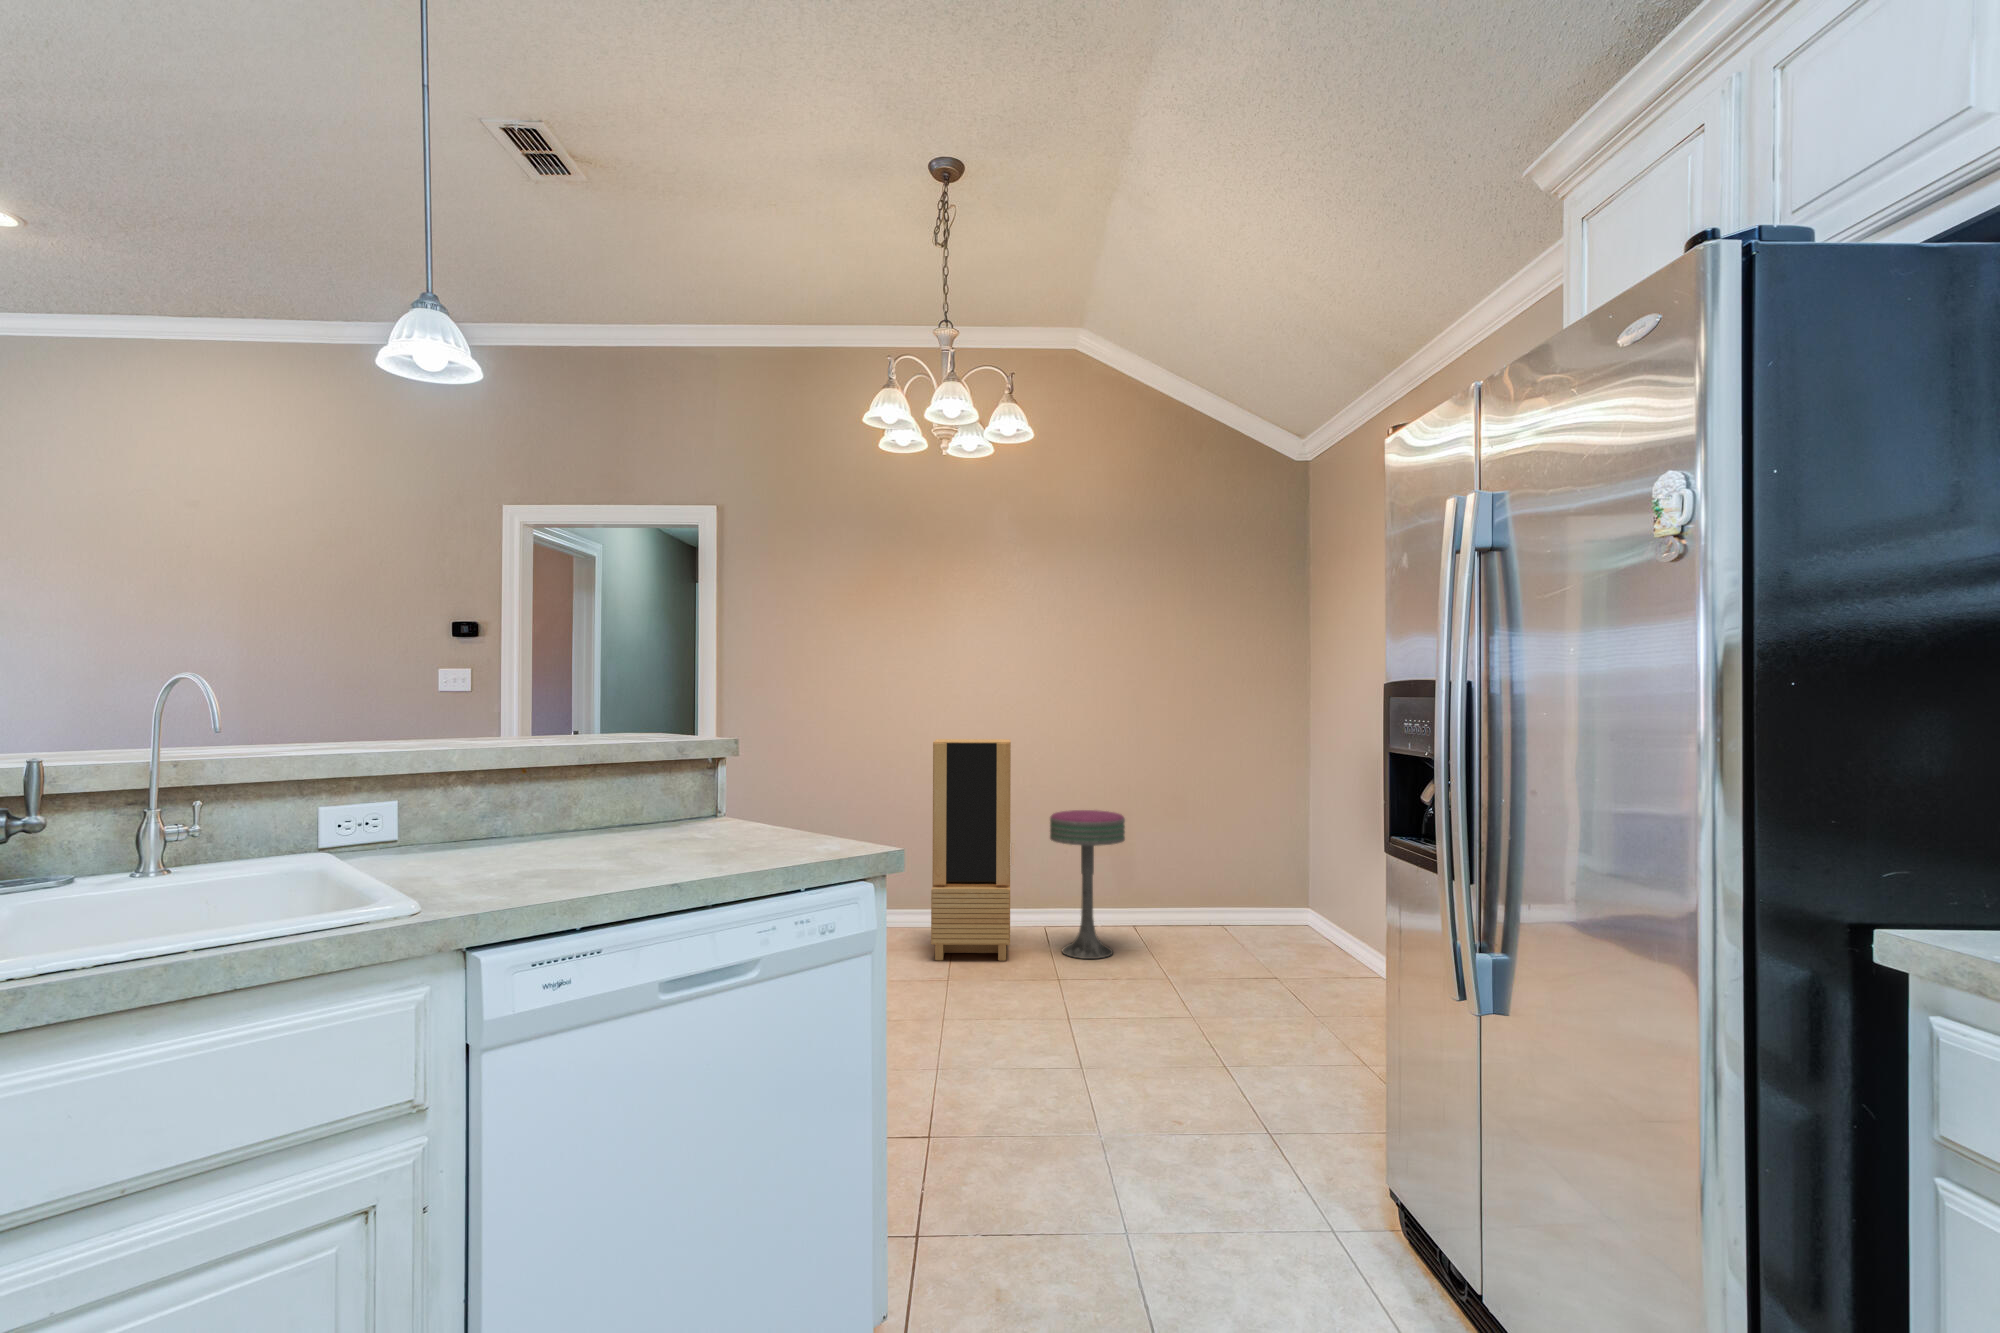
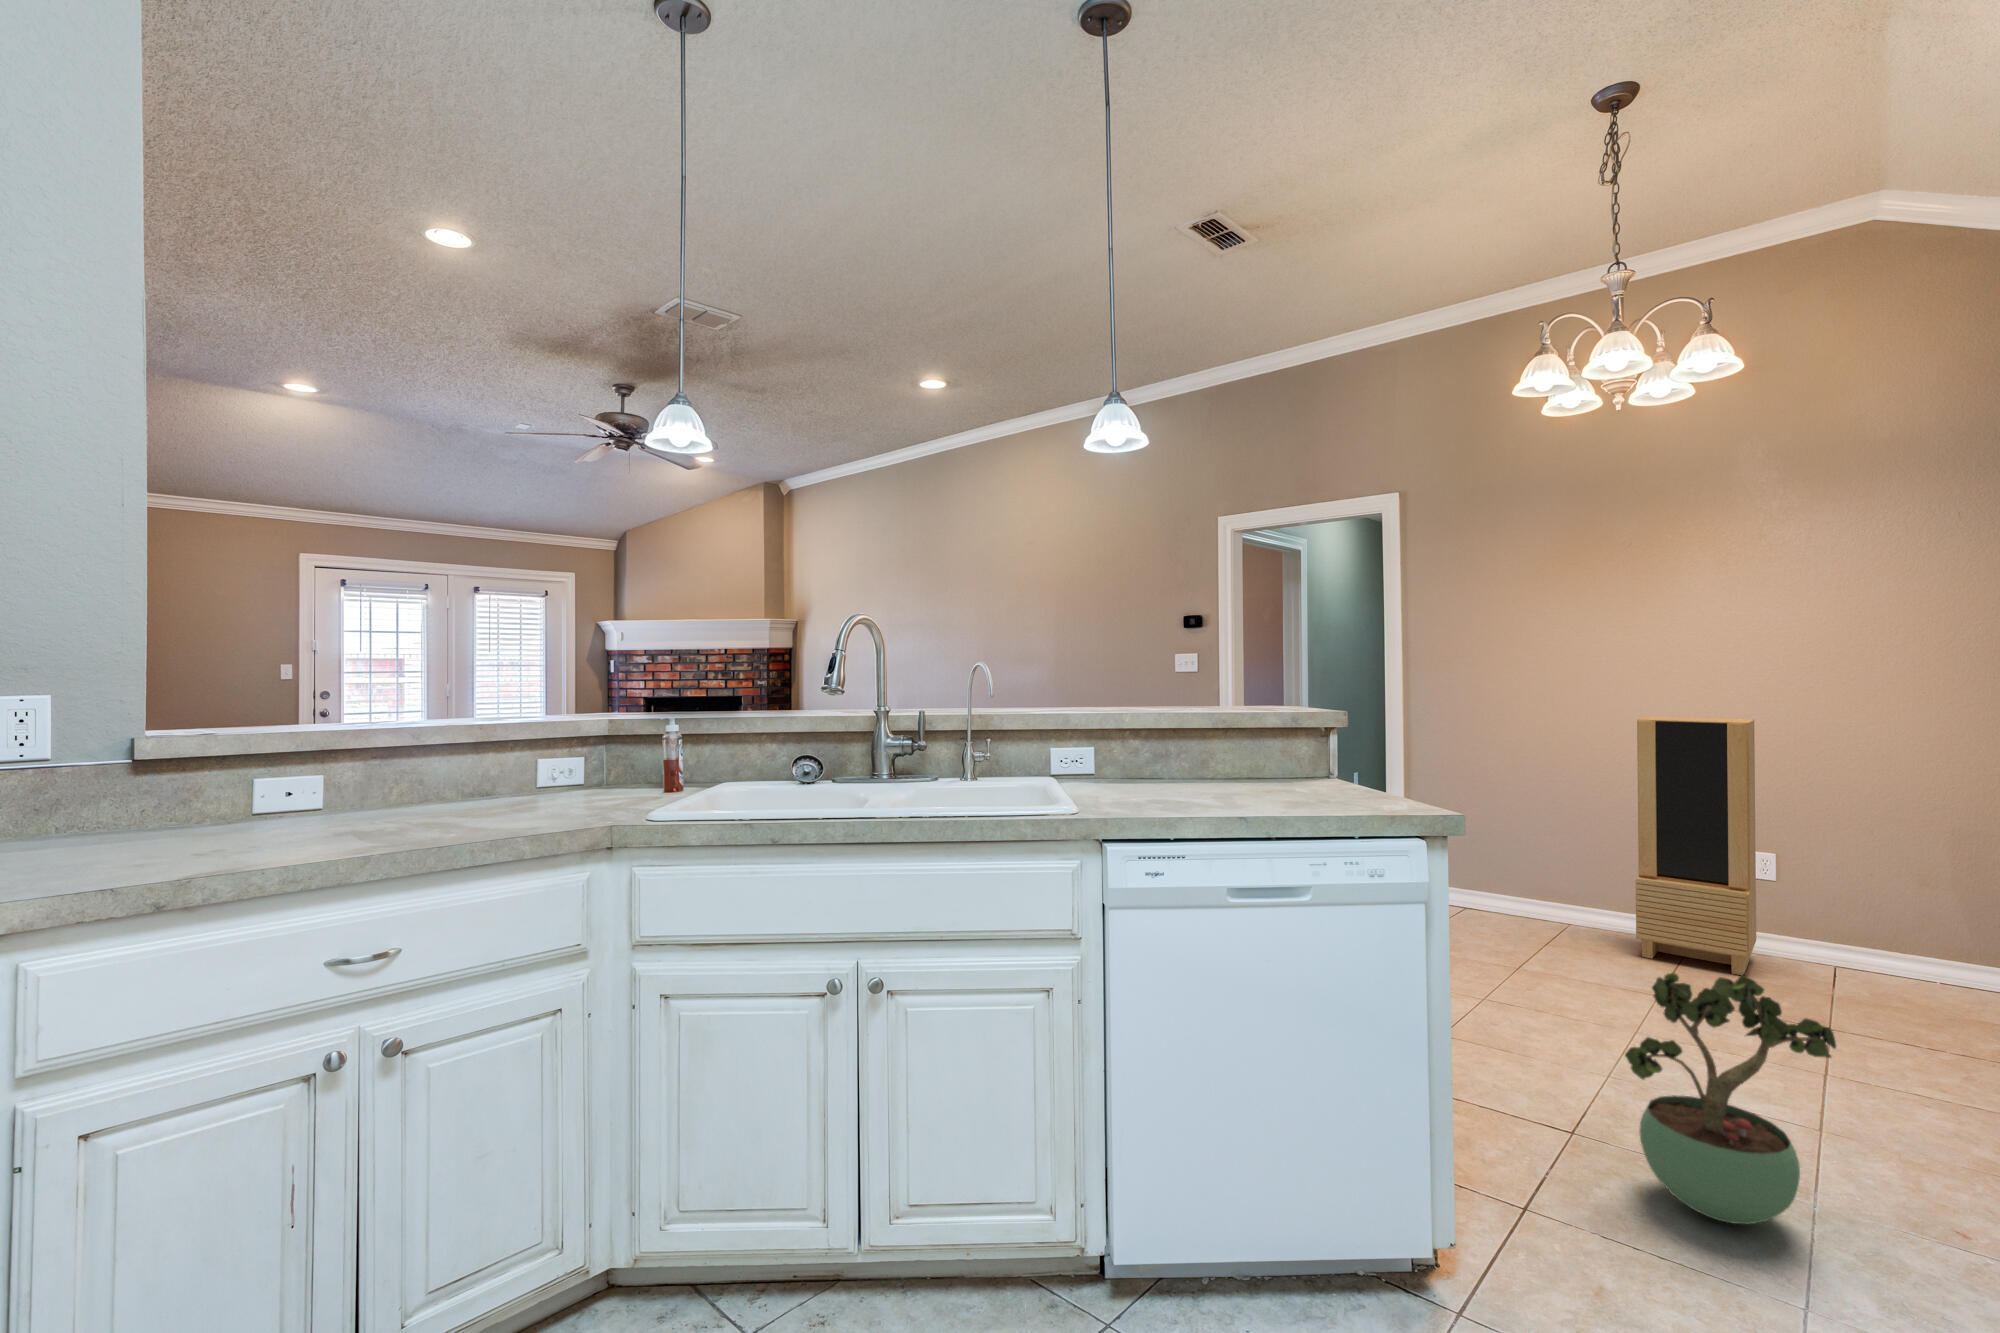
bar stool: present [1050,810,1125,959] -> none [1816,811,1951,1003]
potted plant: none [991,962,1132,1190] -> present [1625,973,1836,1224]

